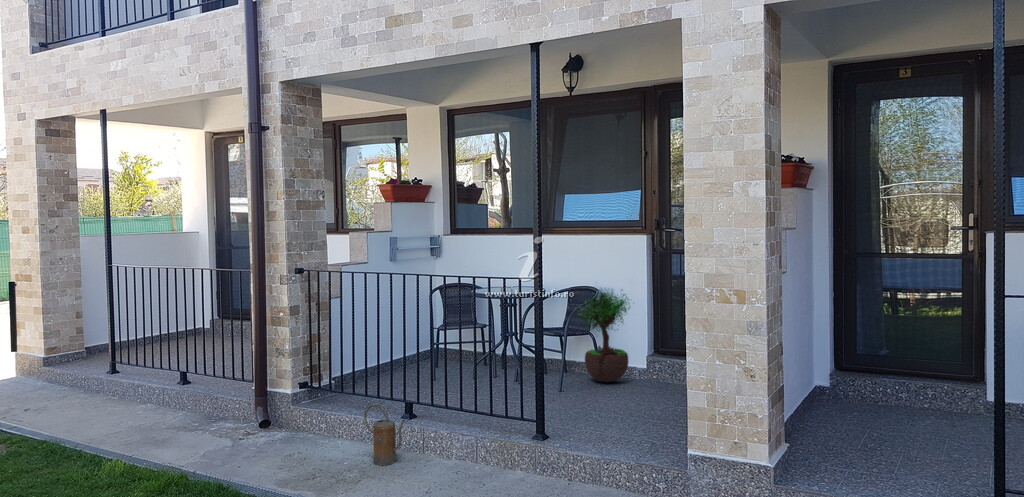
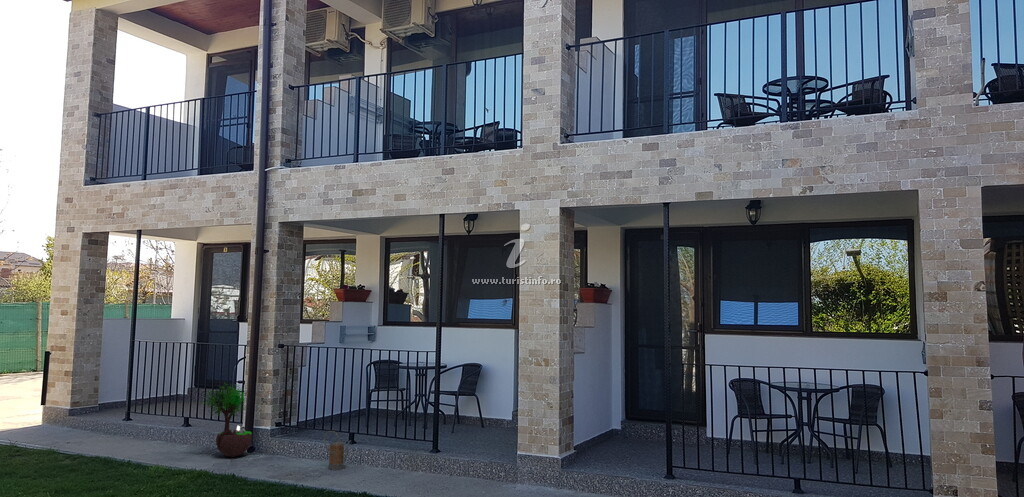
potted tree: present [578,289,630,382] -> present [202,383,252,457]

